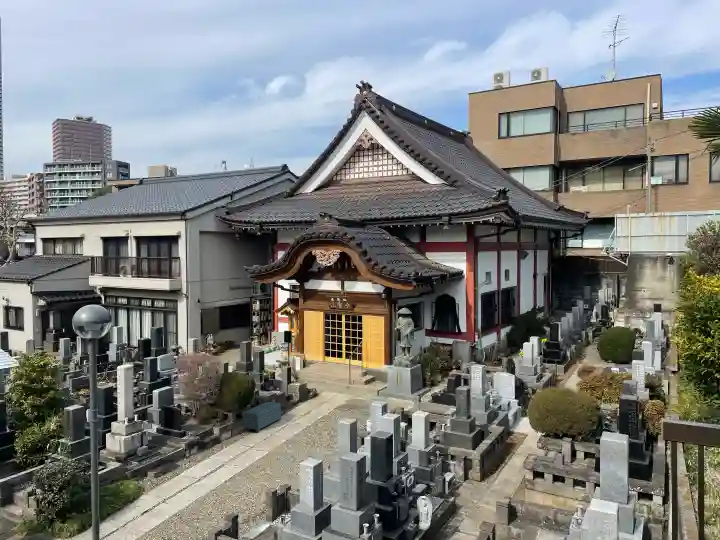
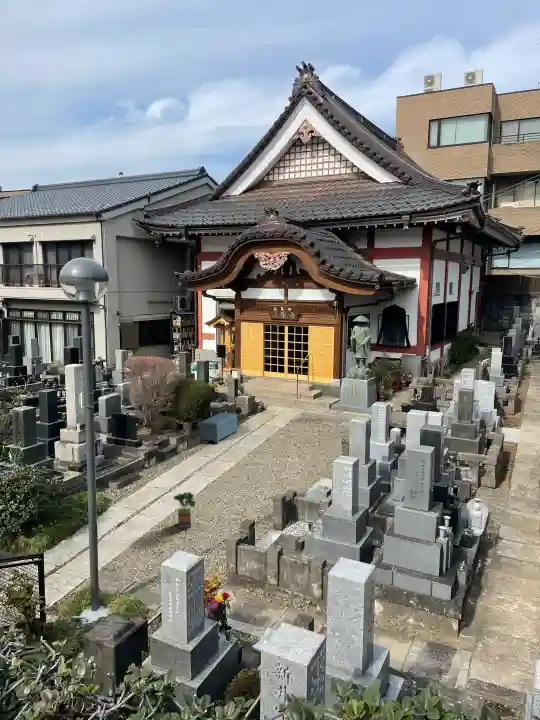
potted tree: none [187,485,208,518] -> present [174,492,196,528]

